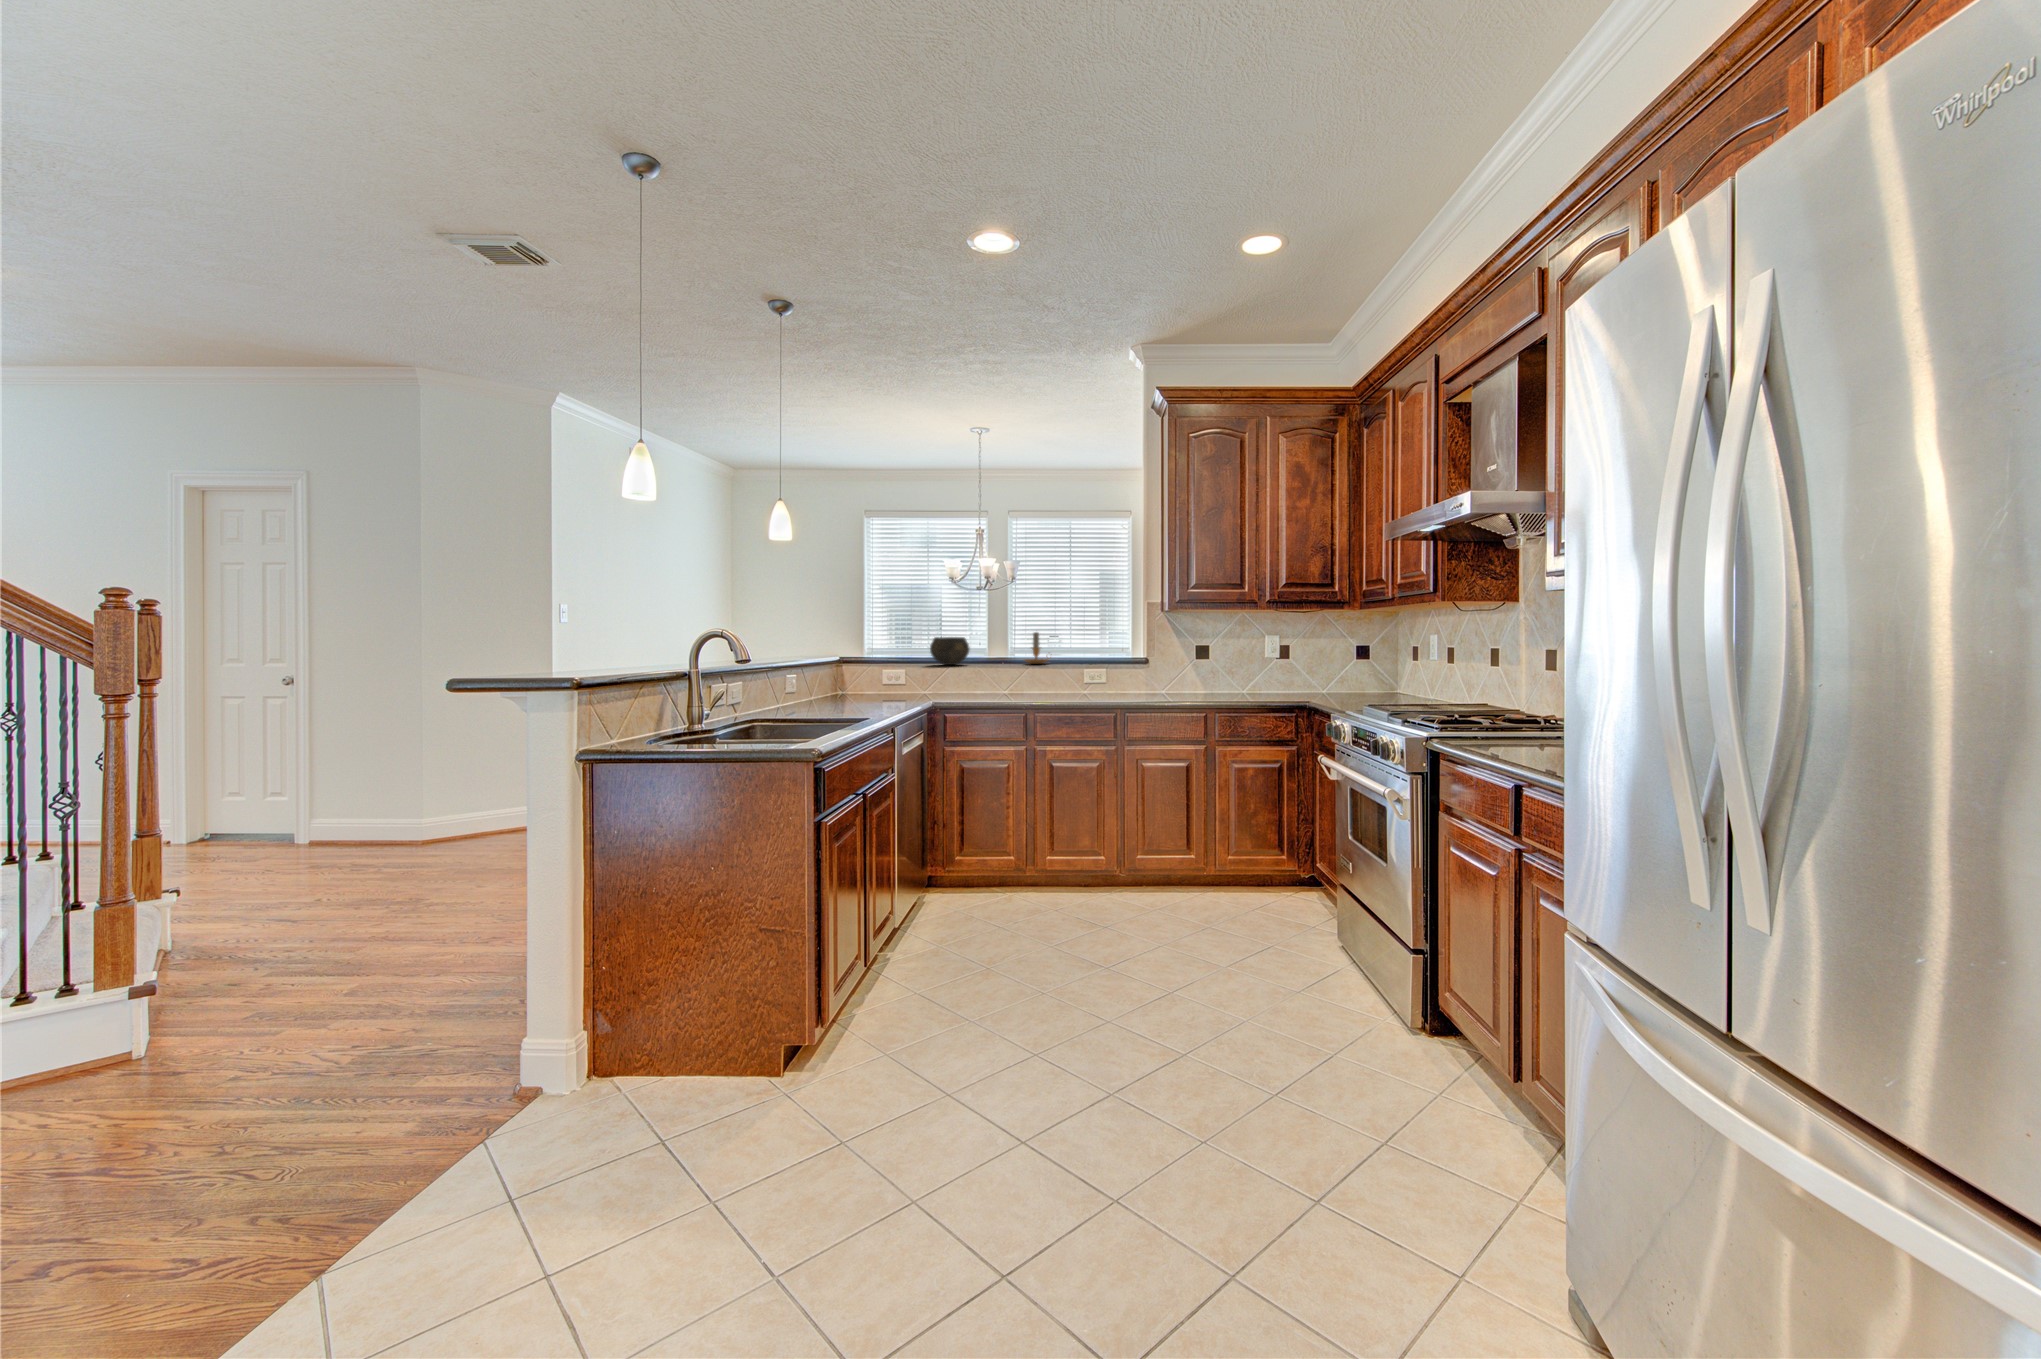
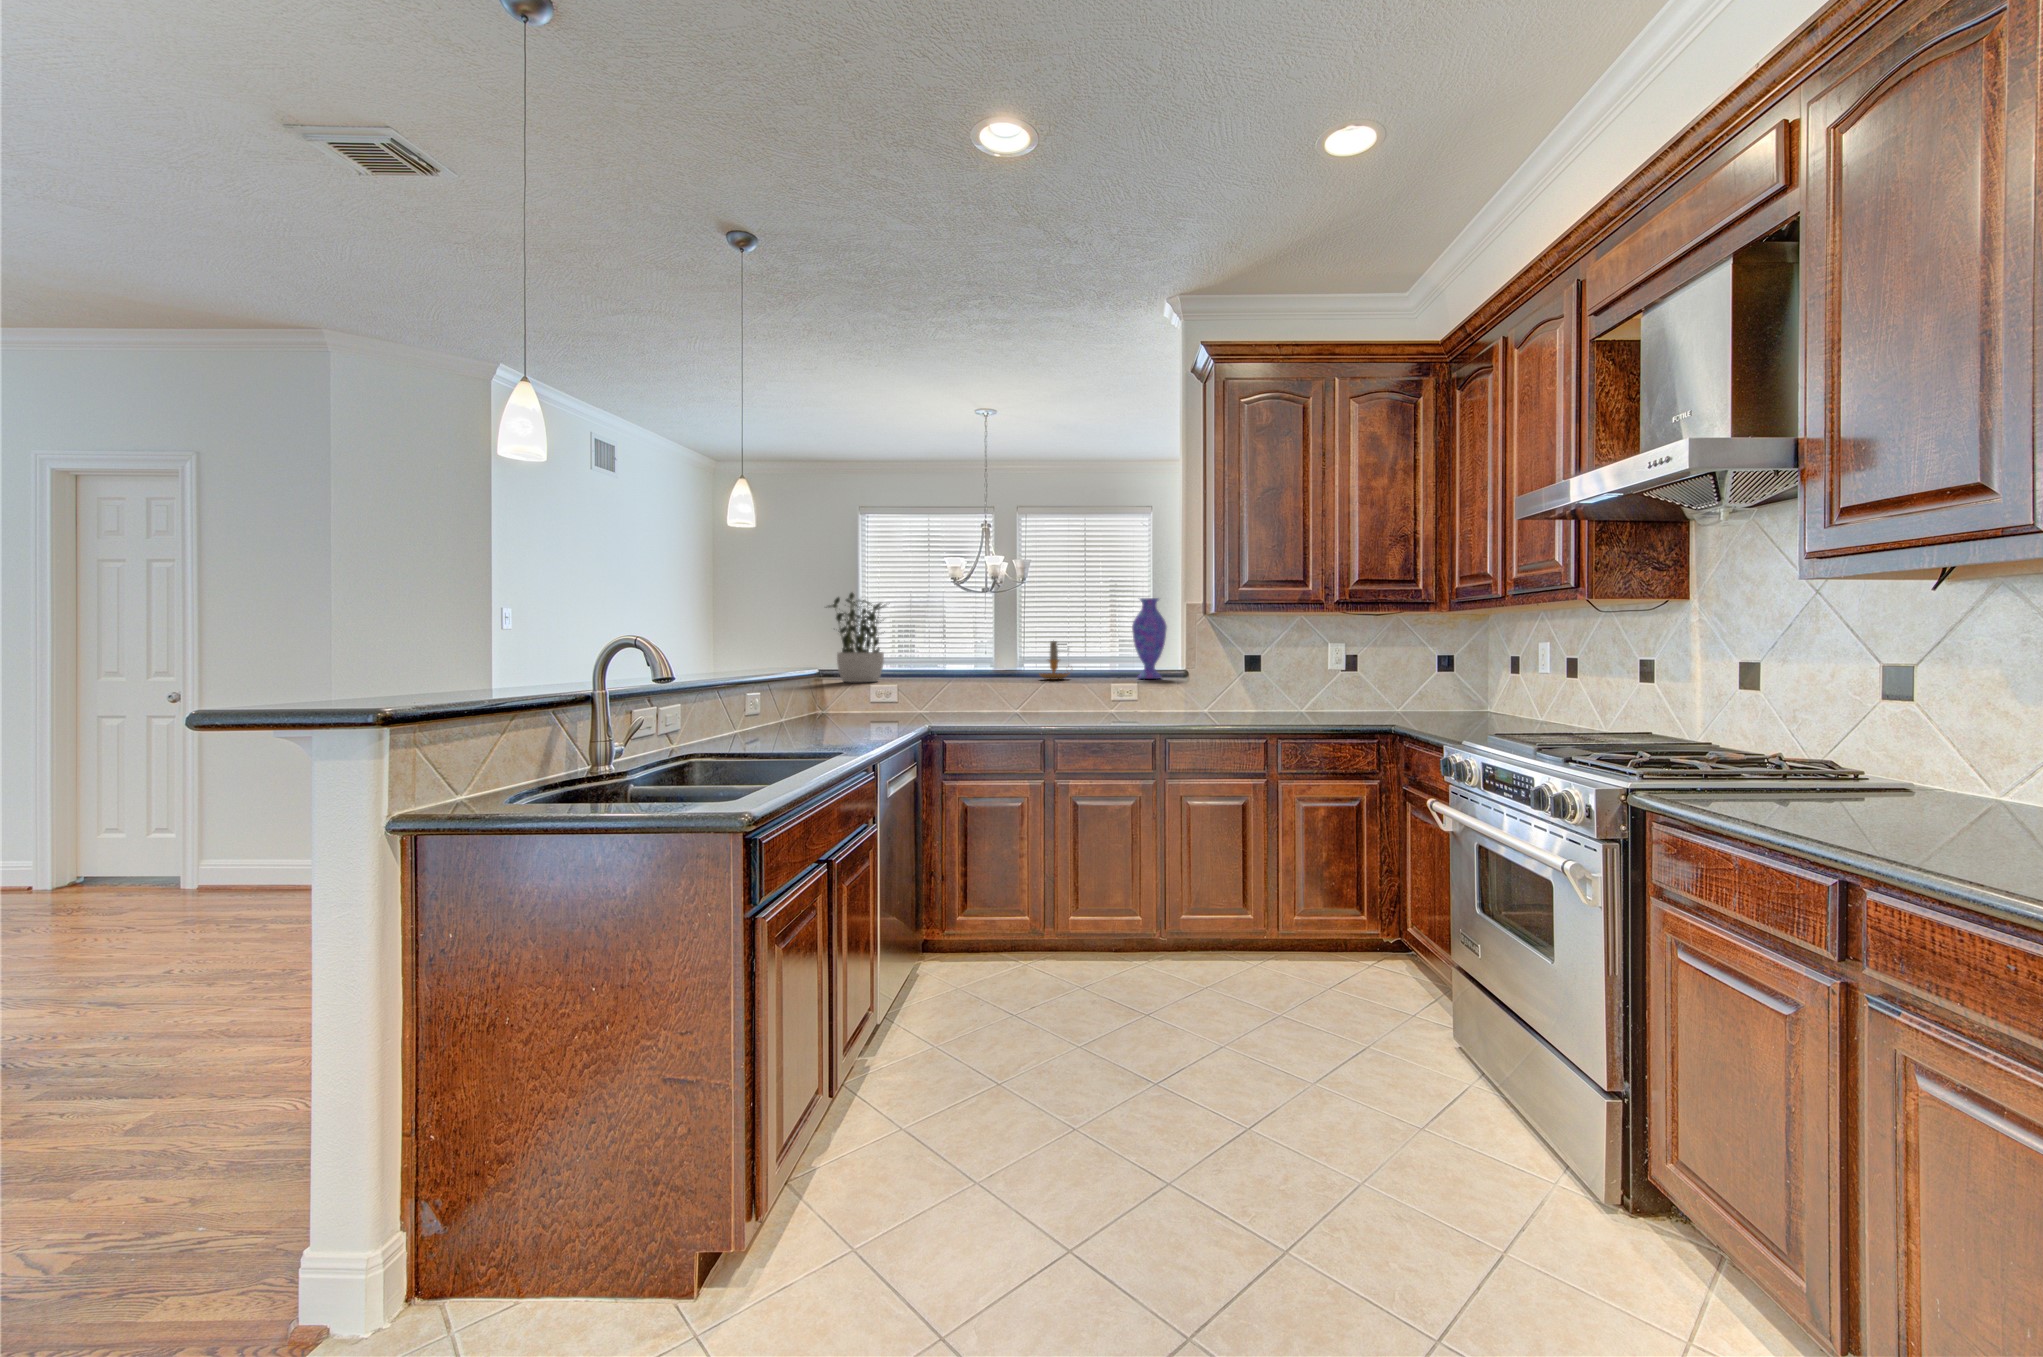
potted plant: none [846,591,900,666] -> present [826,593,886,682]
vase: none [1101,597,1129,663] -> present [1132,598,1167,679]
bowl: present [930,637,970,665] -> none [926,647,973,681]

